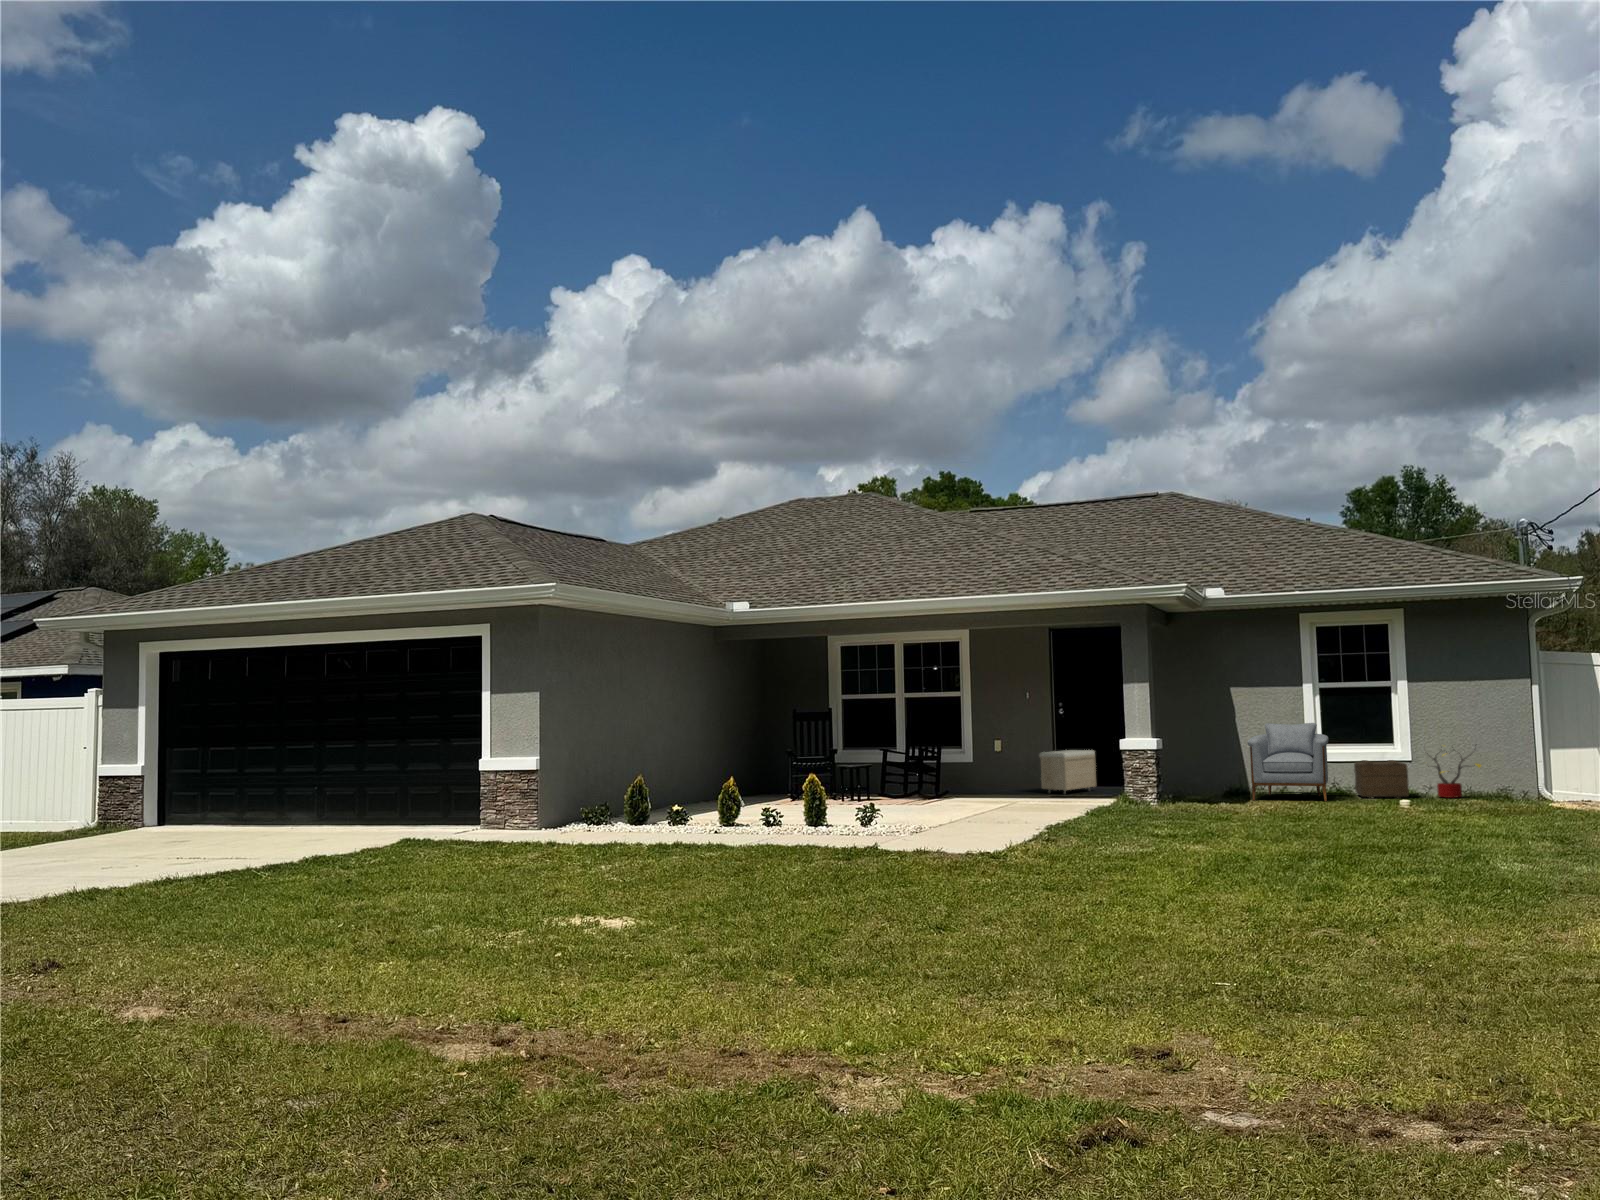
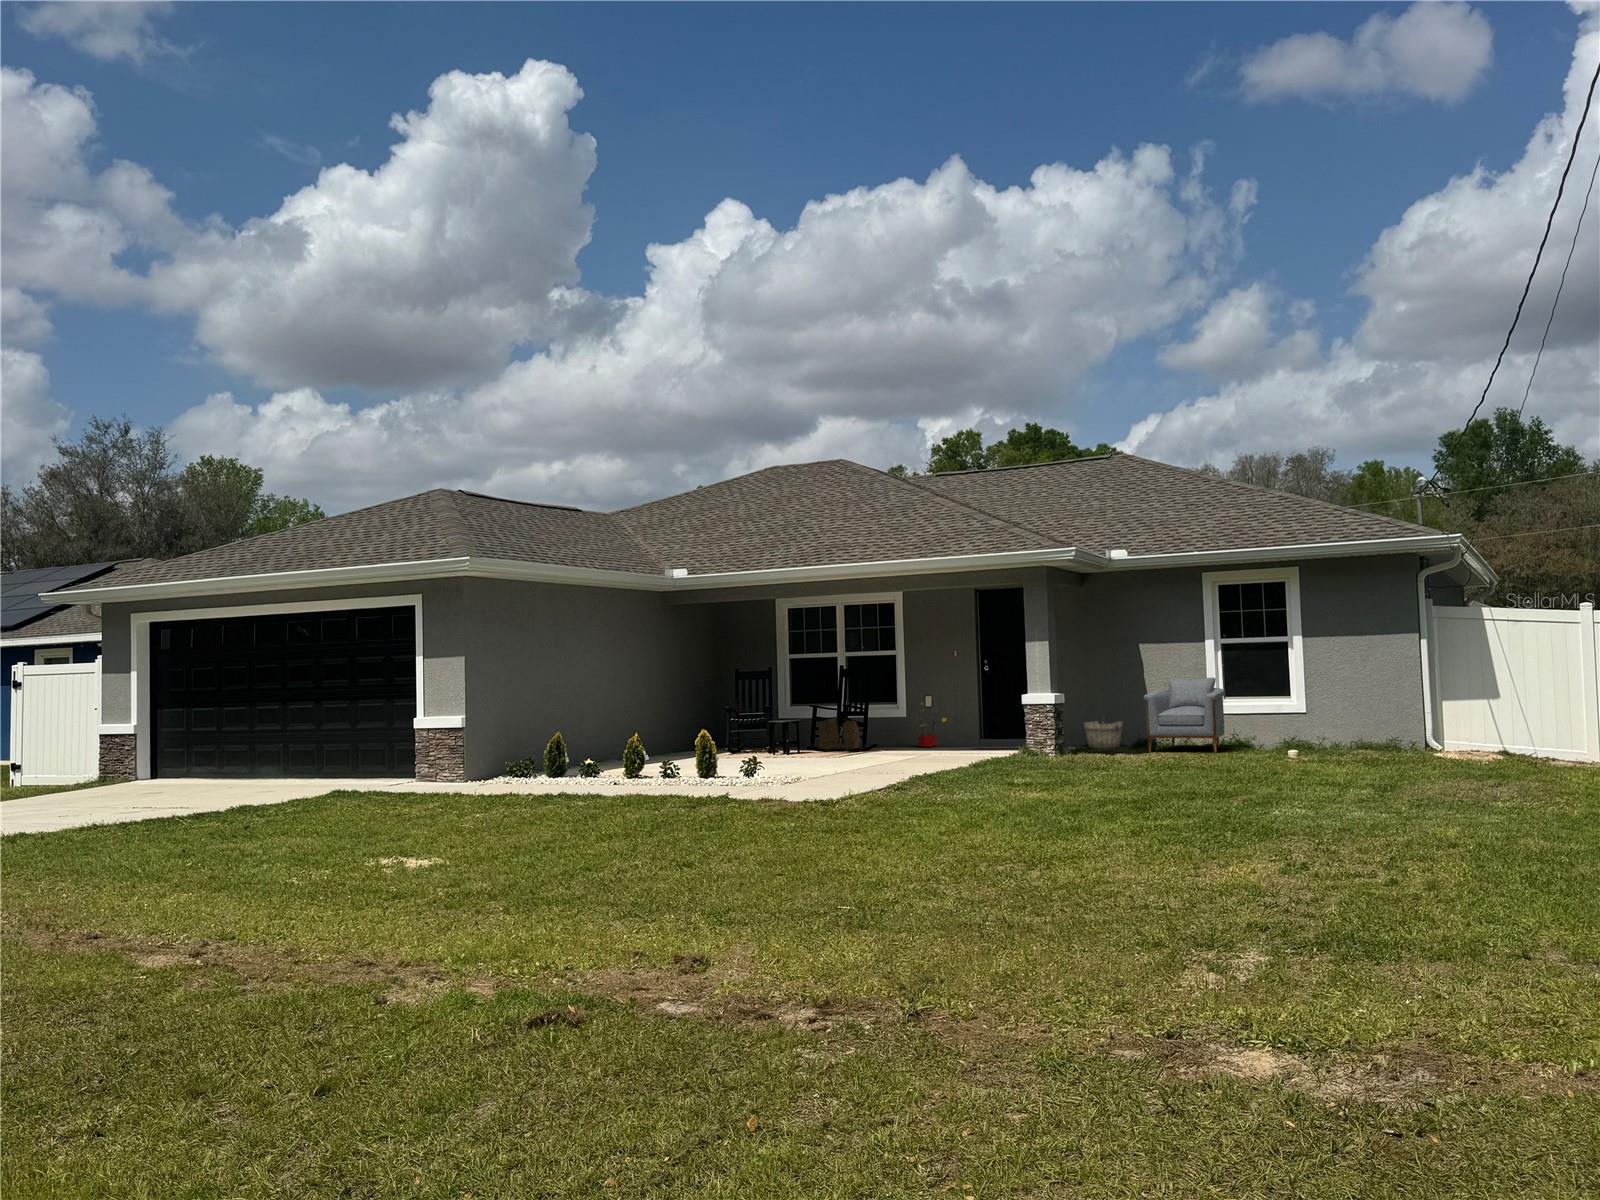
decorative plant: present [1427,749,1481,798] -> present [918,710,946,747]
storage bench: present [1039,750,1096,794] -> none [962,705,1018,747]
wooden bucket: none [1173,760,1215,796] -> present [1084,717,1123,748]
wooden crate: present [1354,760,1409,798] -> present [819,718,860,750]

